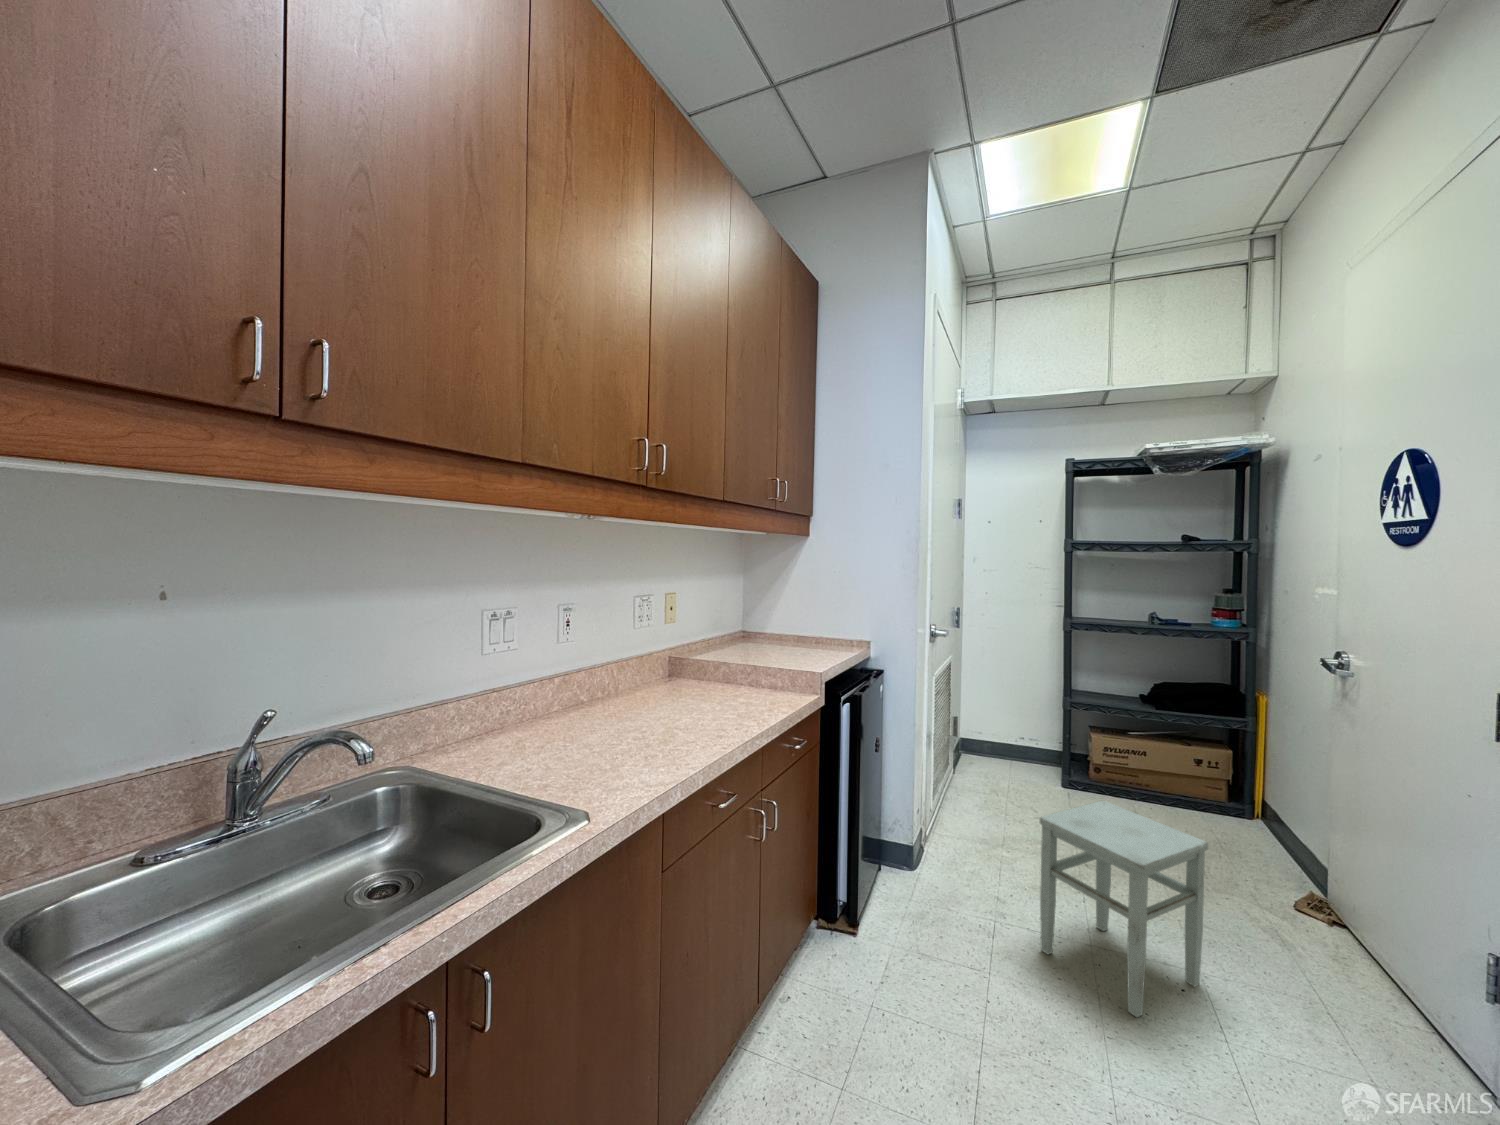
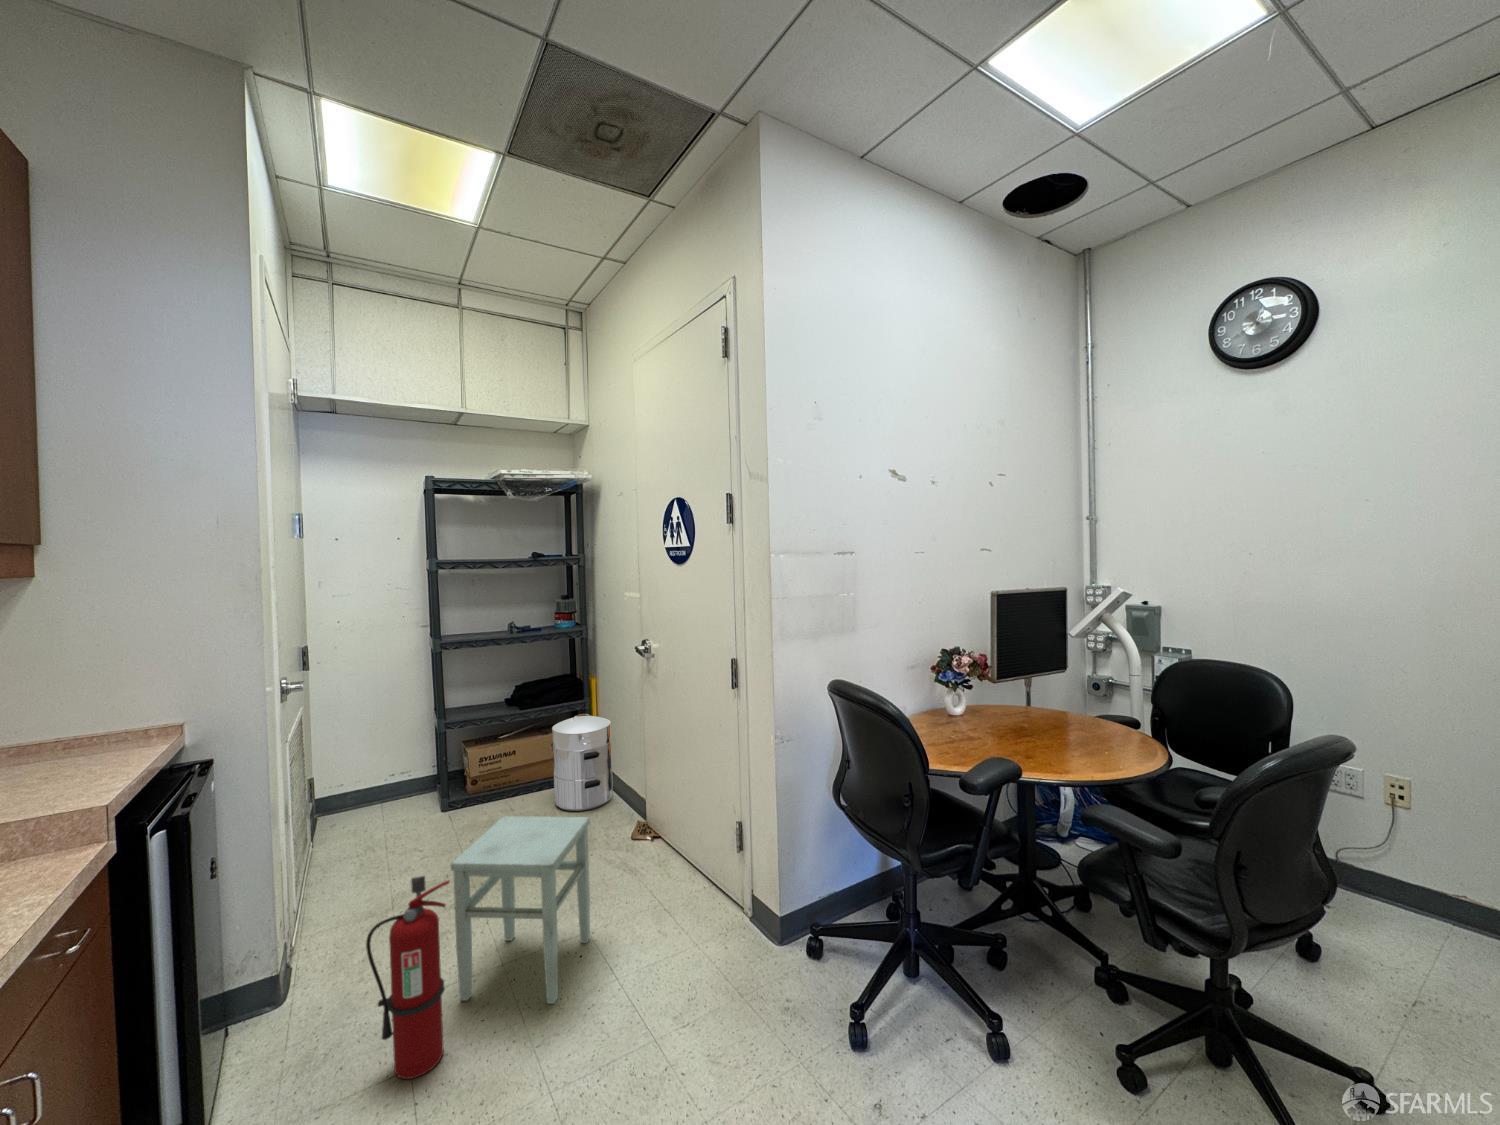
waste bin: none [1189,733,1282,855] -> present [552,714,613,811]
fire extinguisher: none [962,811,1032,986] -> present [366,876,450,1079]

